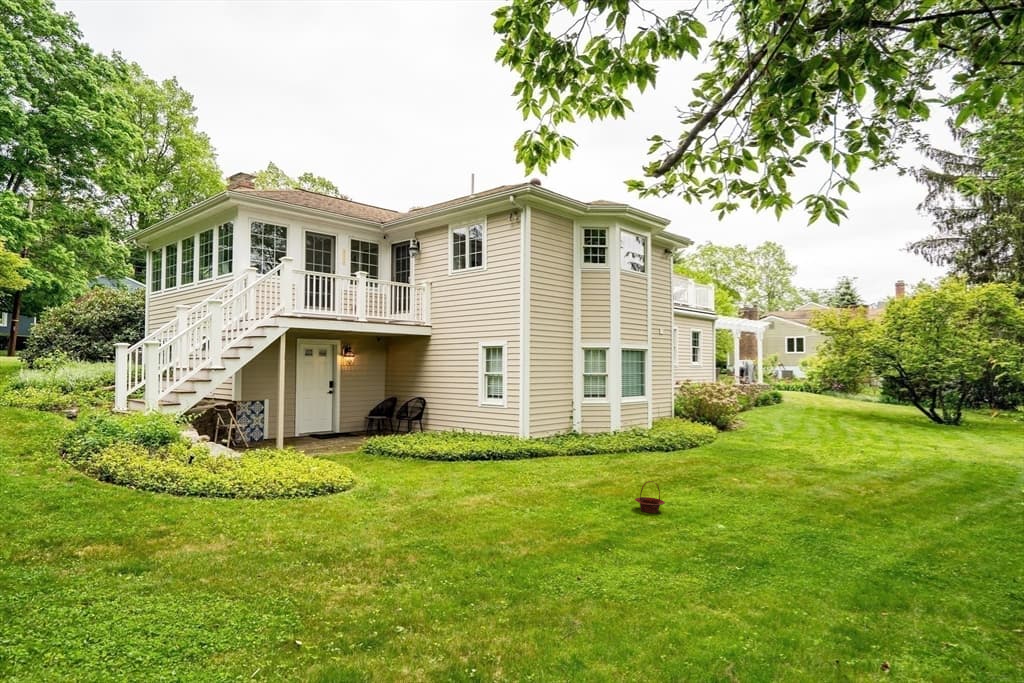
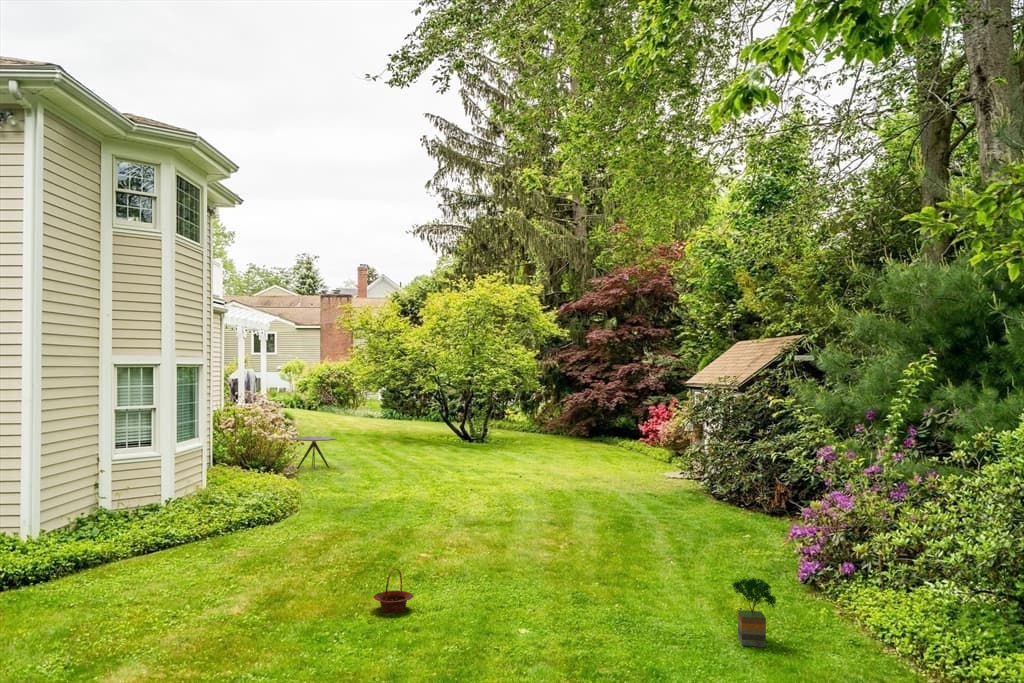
round table: none [735,408,771,433] -> present [291,436,337,470]
potted tree: none [926,554,989,641] -> present [732,578,776,647]

